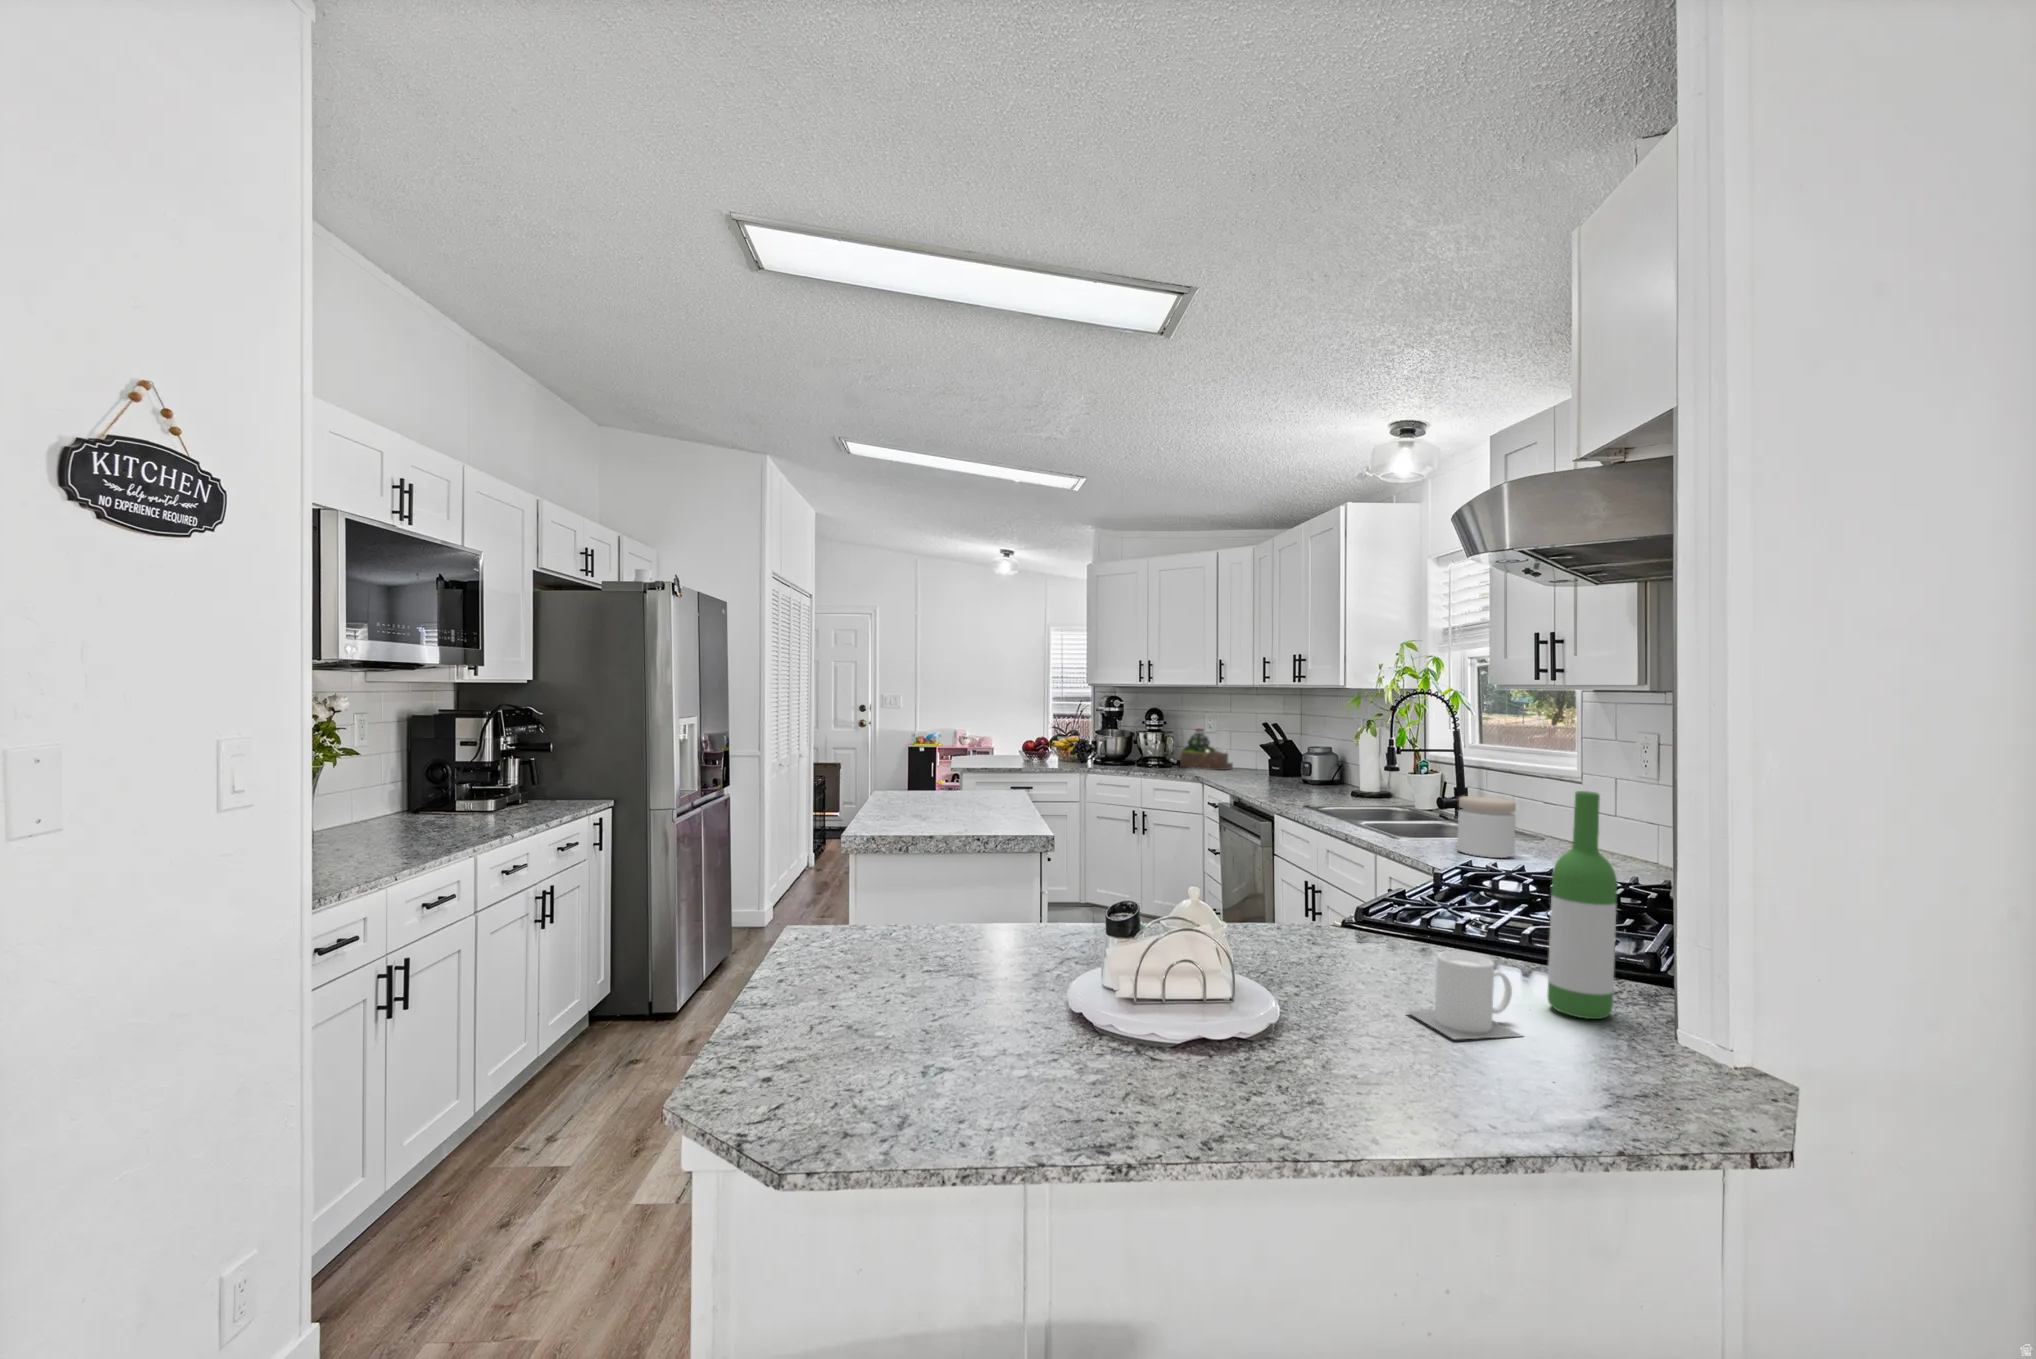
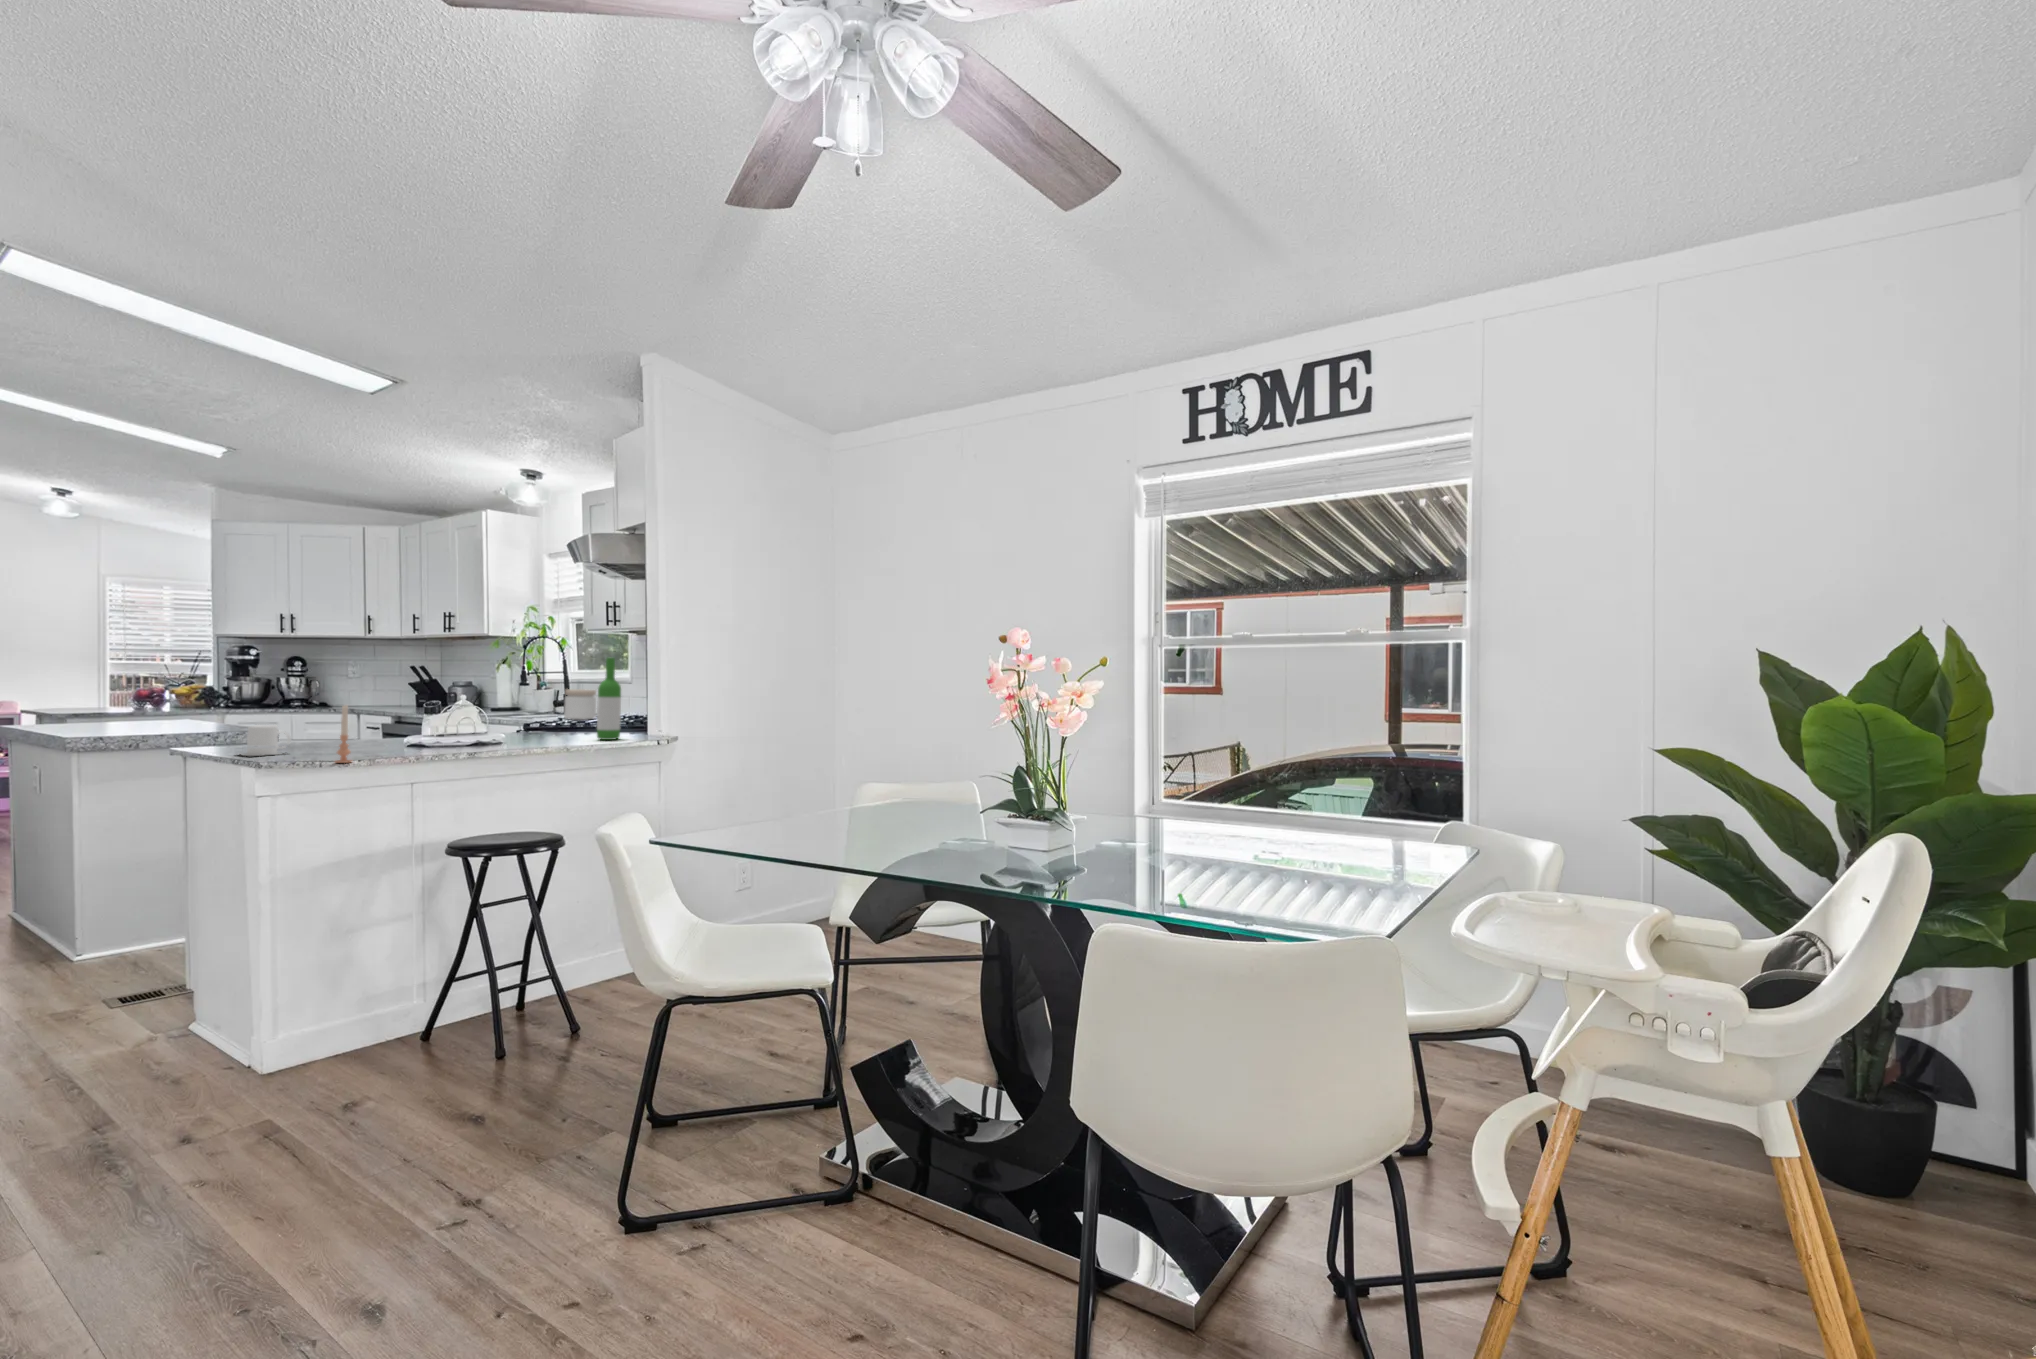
succulent plant: present [1180,729,1233,770] -> none [327,673,380,705]
candle: none [983,898,1015,1030] -> present [336,706,351,763]
mug: present [1408,951,1523,1039] -> present [242,725,291,756]

